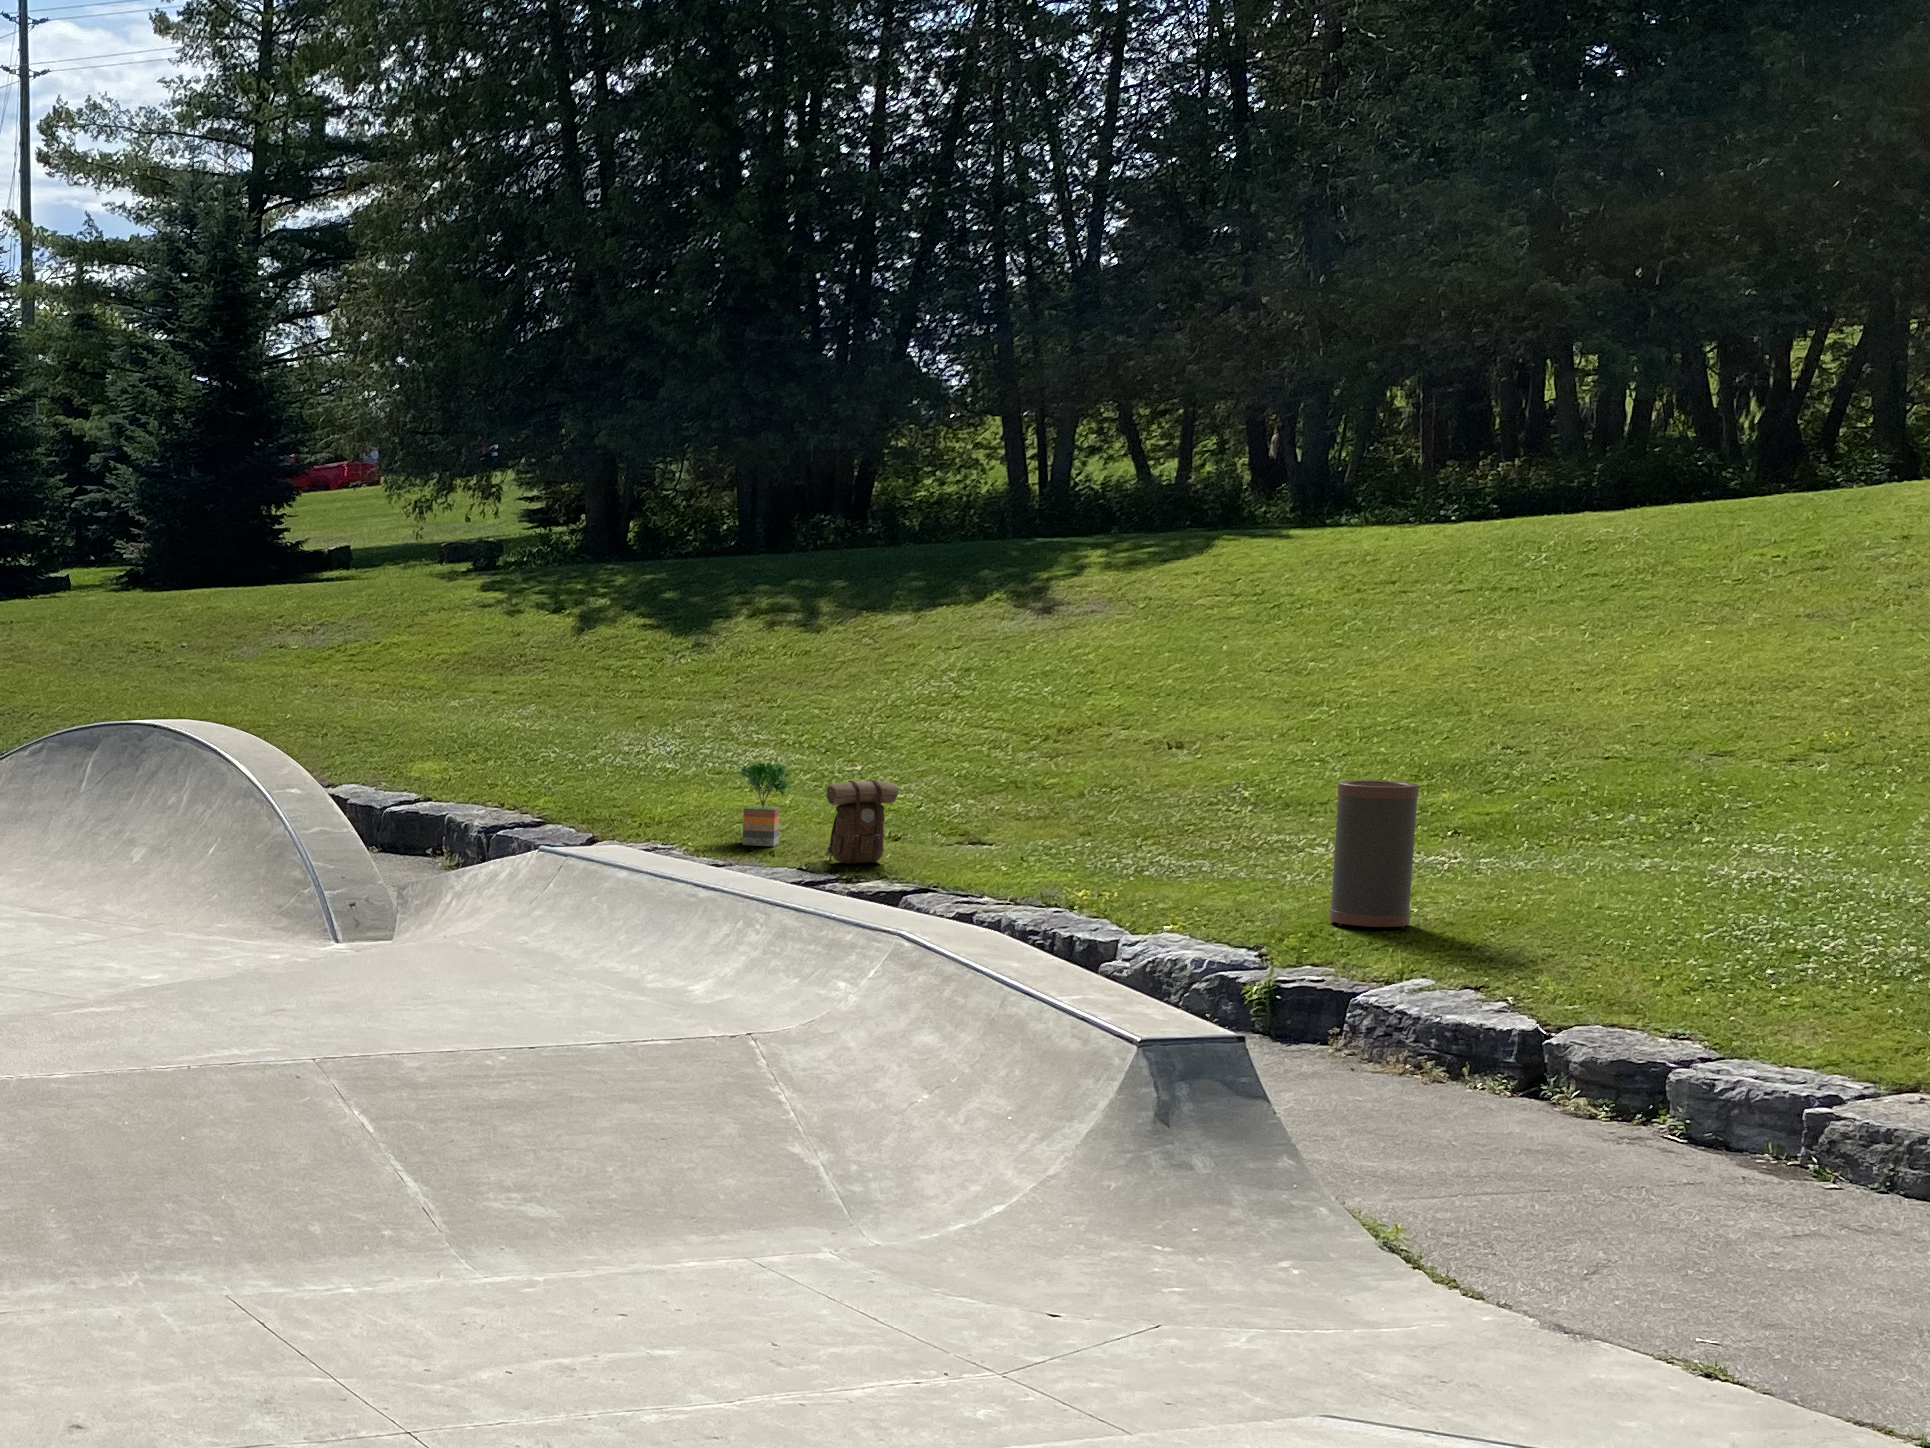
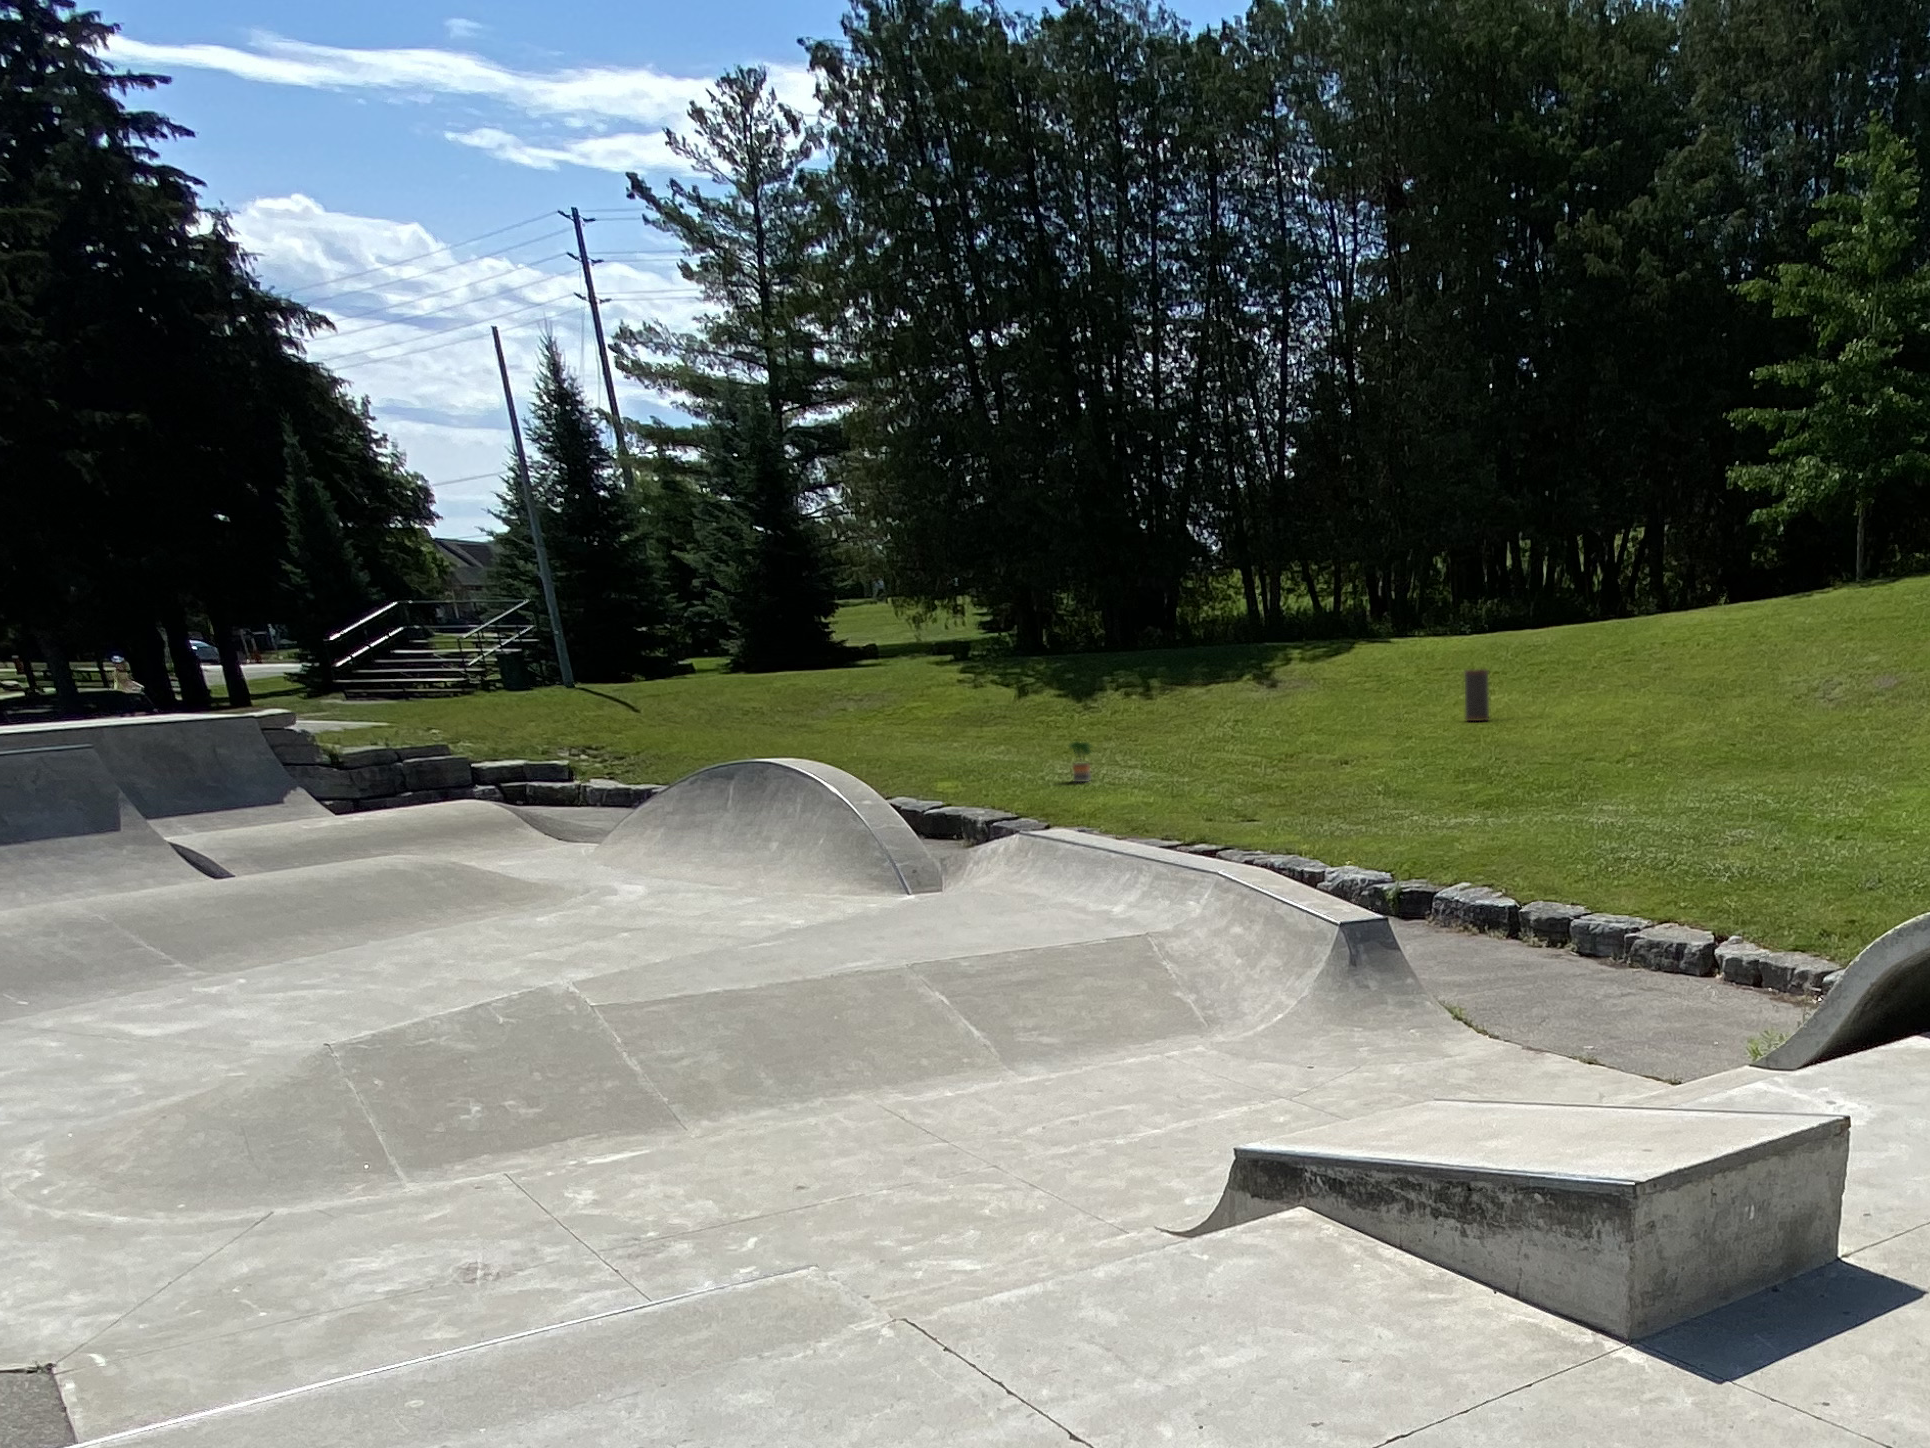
backpack: present [826,780,899,864] -> none [1105,745,1137,785]
trash can: present [1329,780,1419,929] -> present [1465,669,1489,721]

